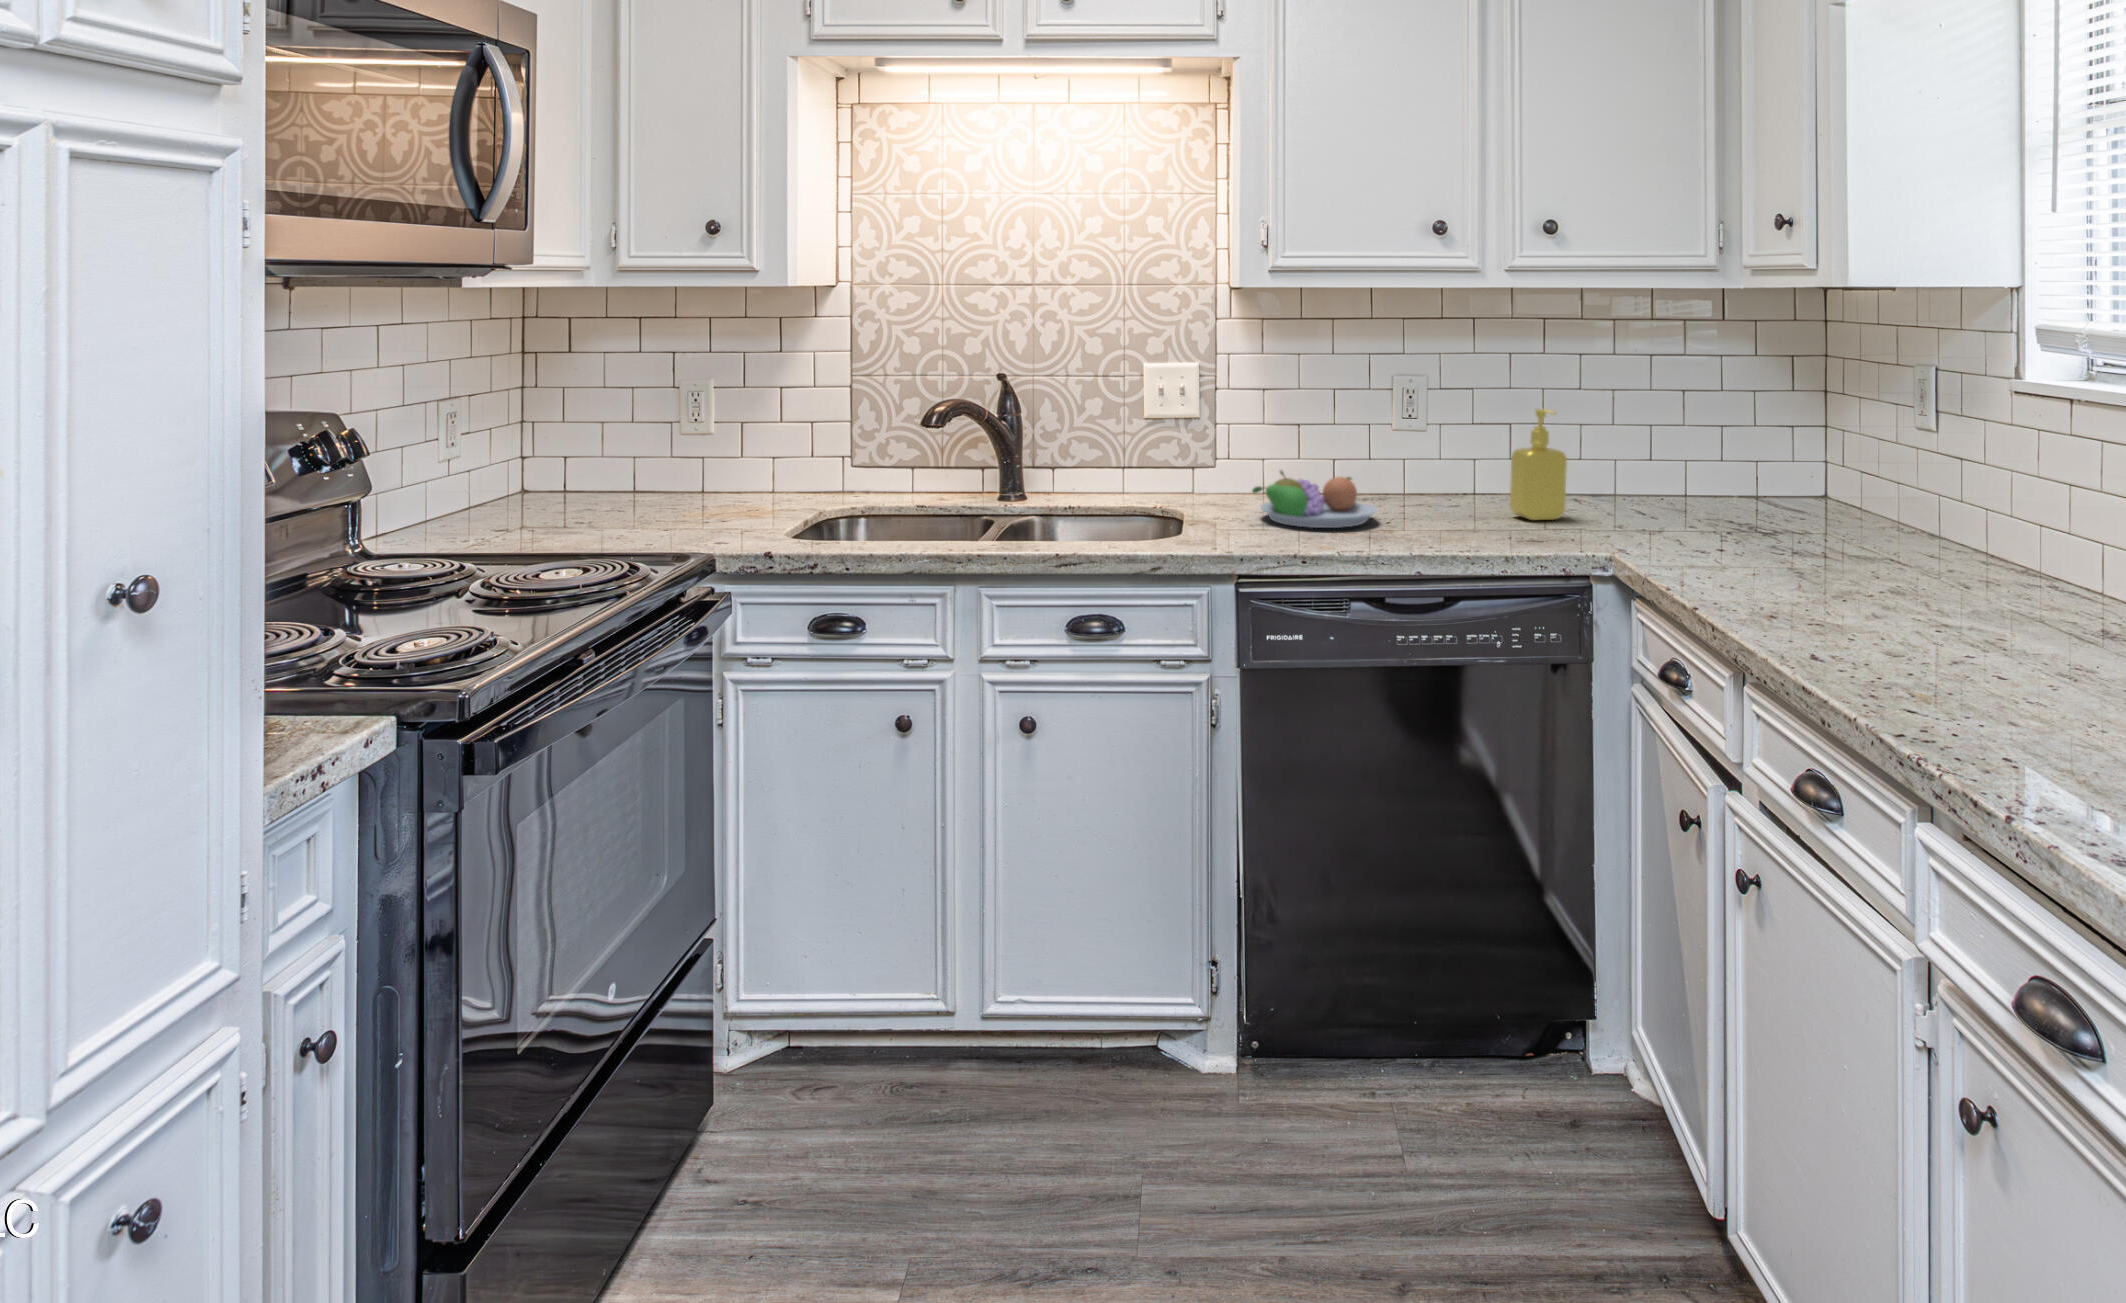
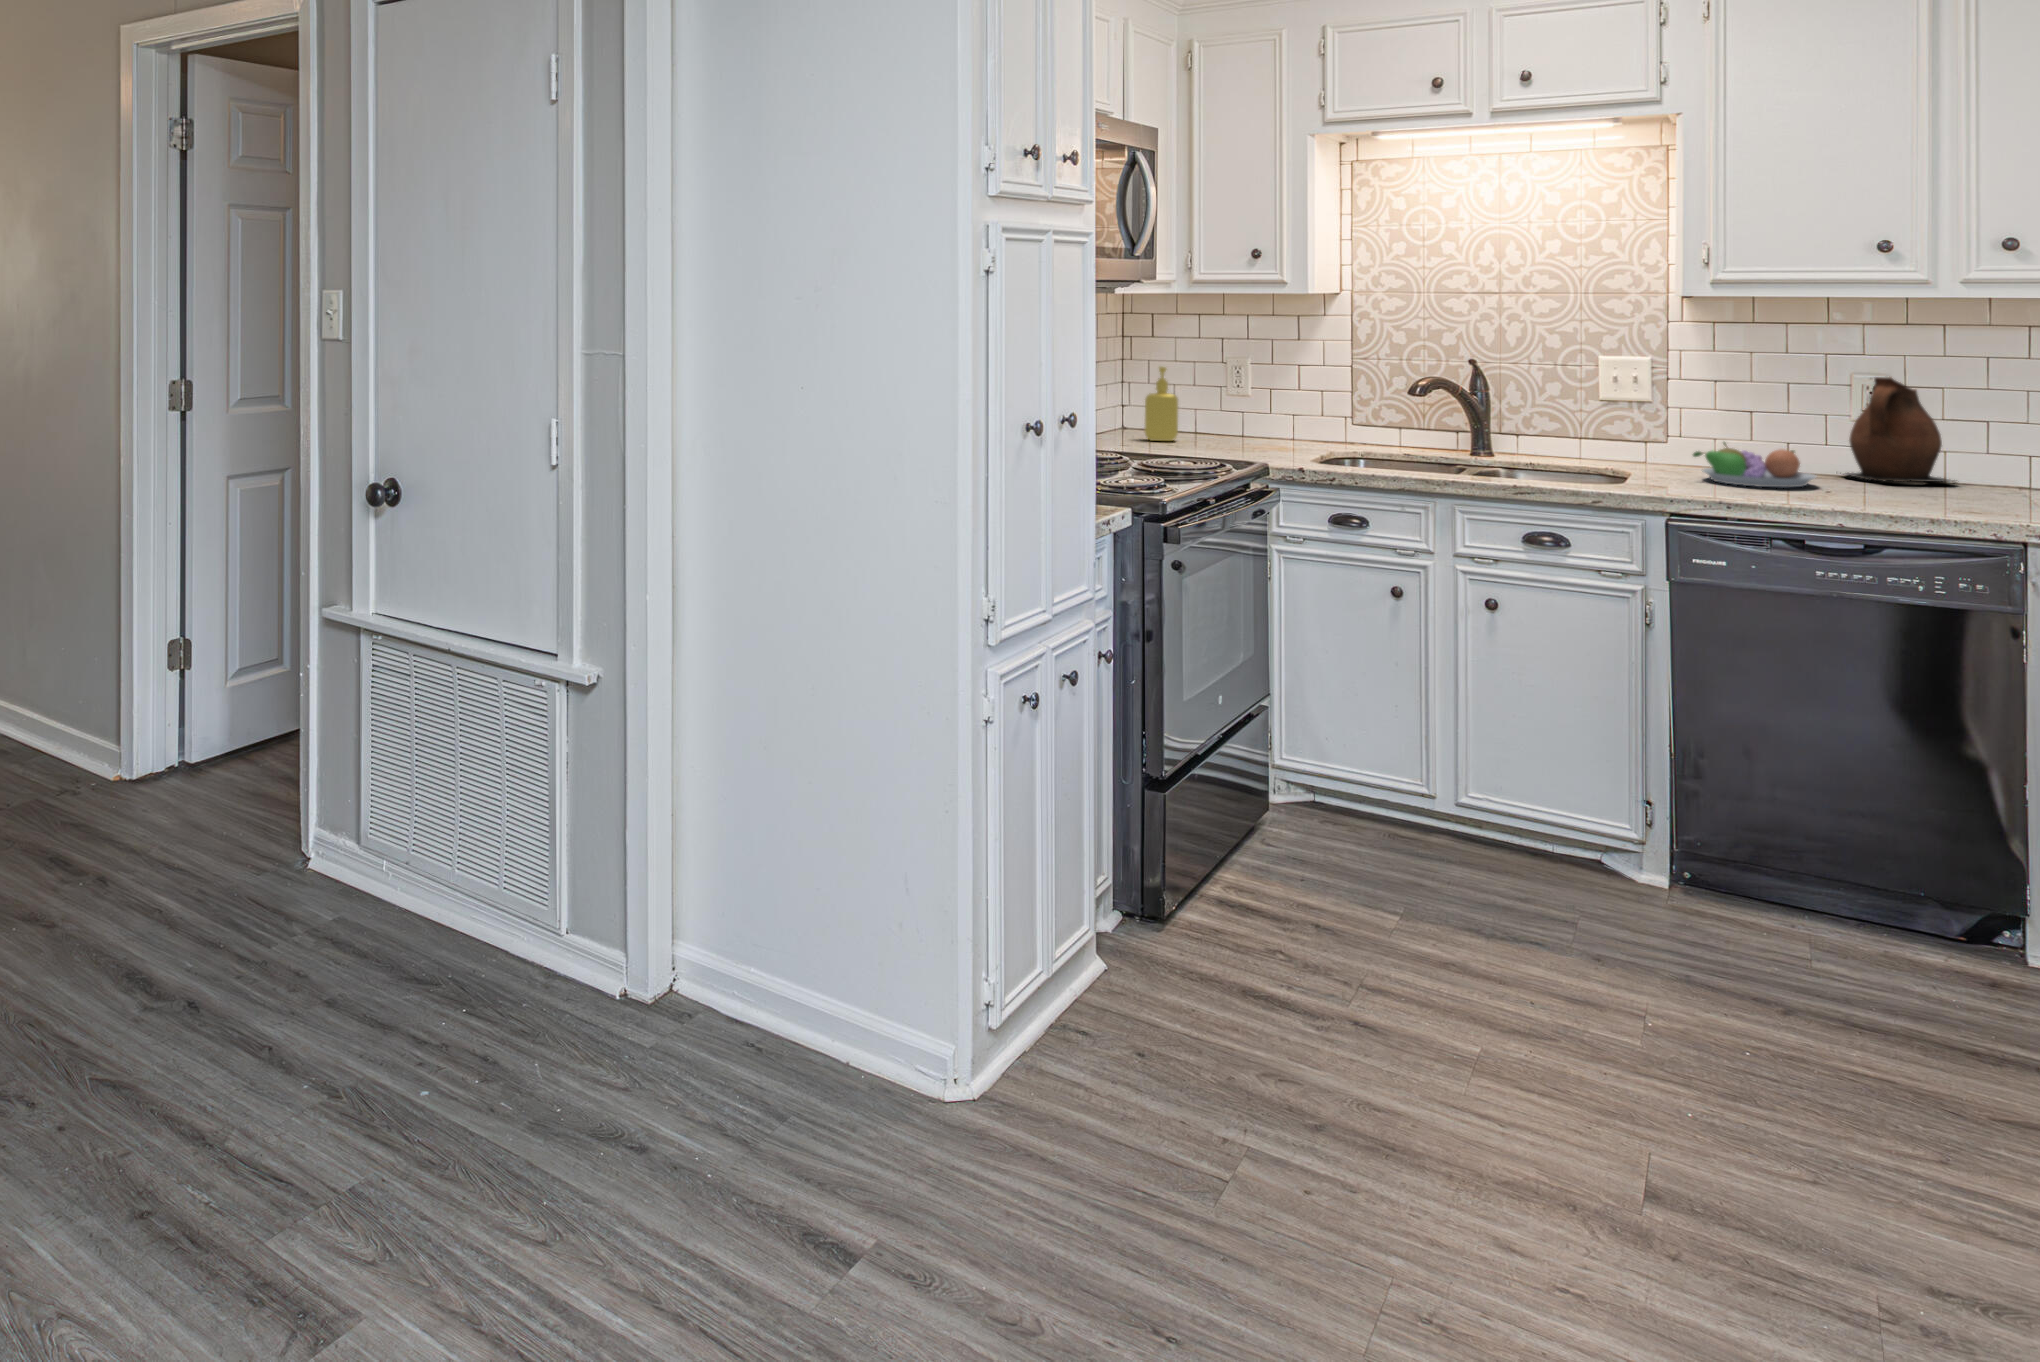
ceramic pitcher: none [1381,386,1495,507] -> present [1840,377,1955,482]
soap dispenser: present [1510,409,1567,520] -> present [1144,367,1178,441]

